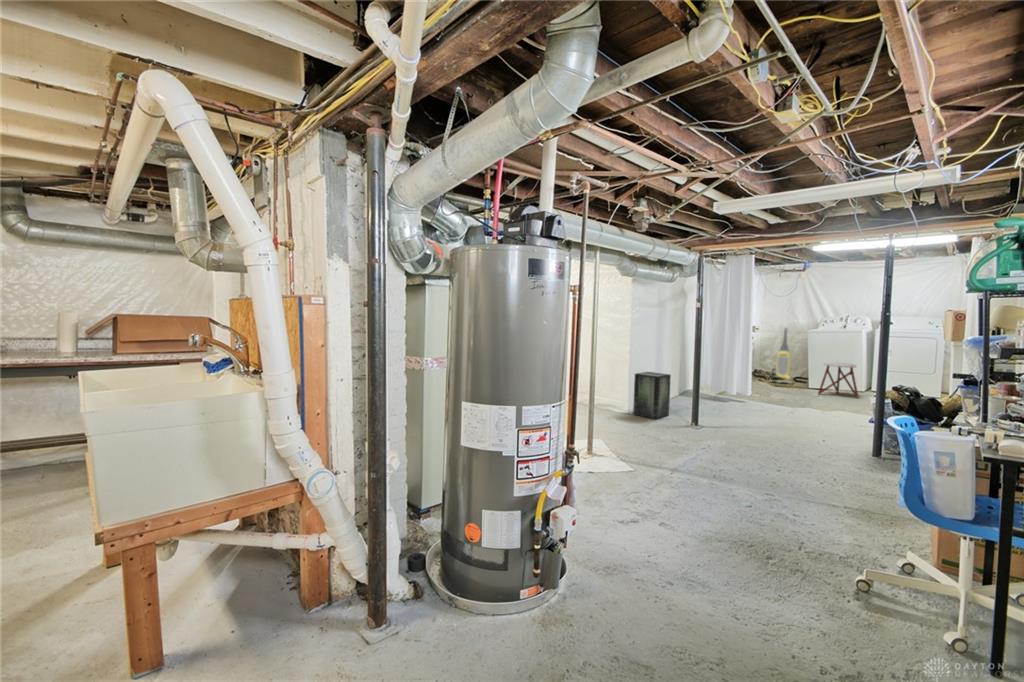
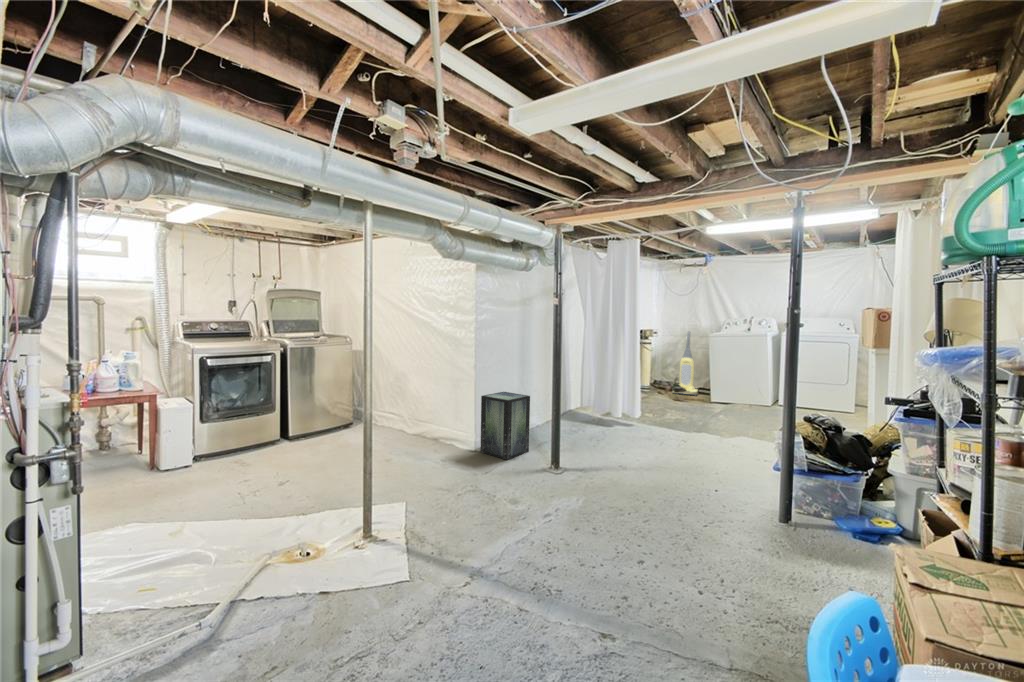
stool: present [818,362,859,398] -> none [721,371,764,413]

